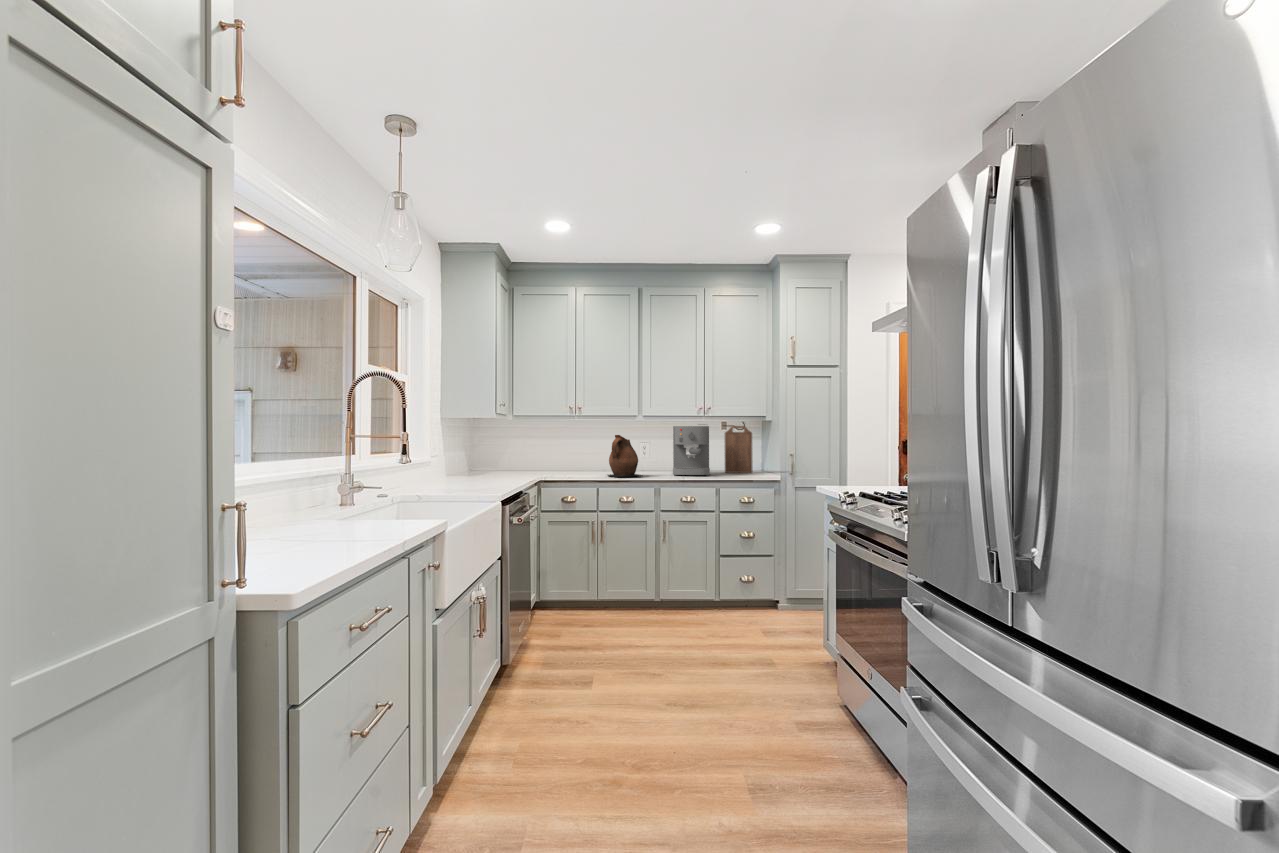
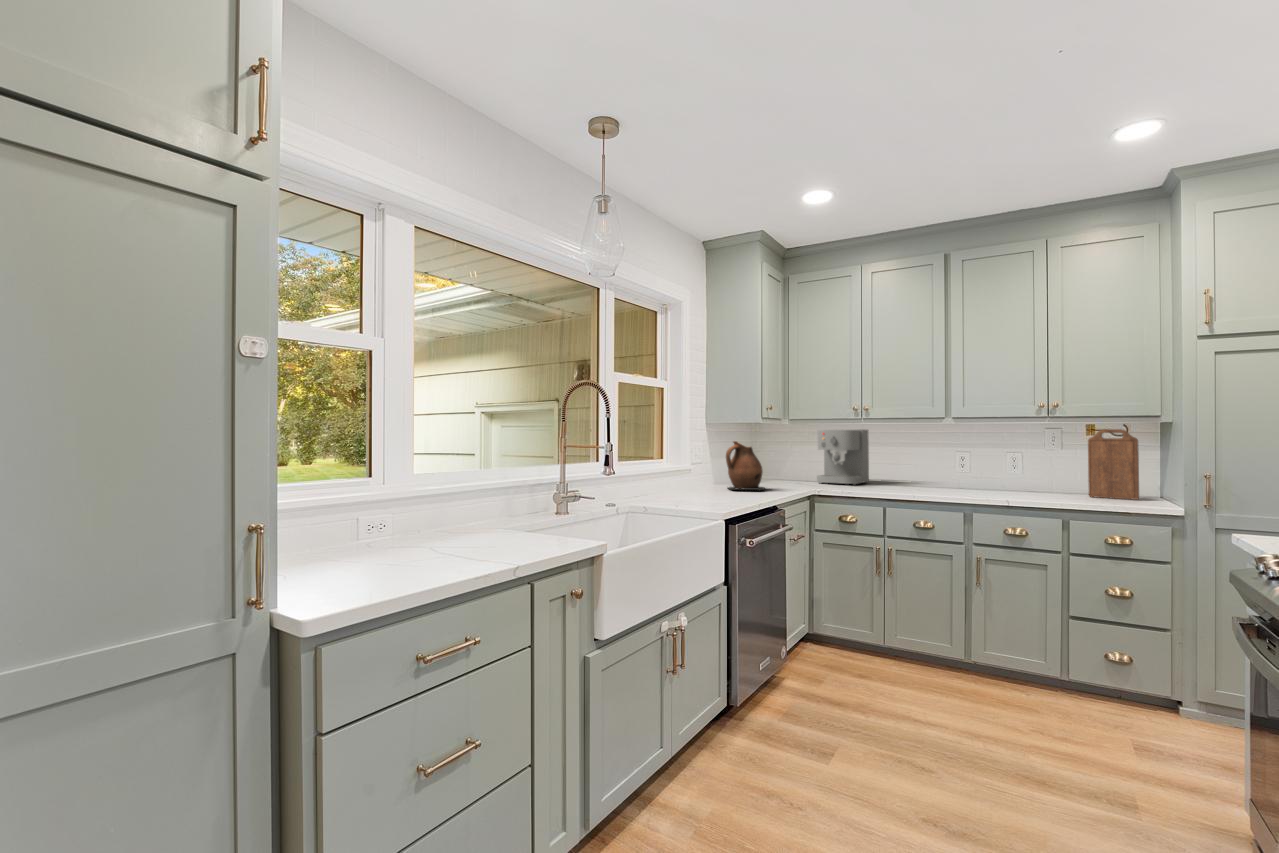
coffee maker: present [673,426,710,476] -> present [817,429,869,485]
ceramic pitcher: present [608,435,642,477] -> present [726,441,765,490]

